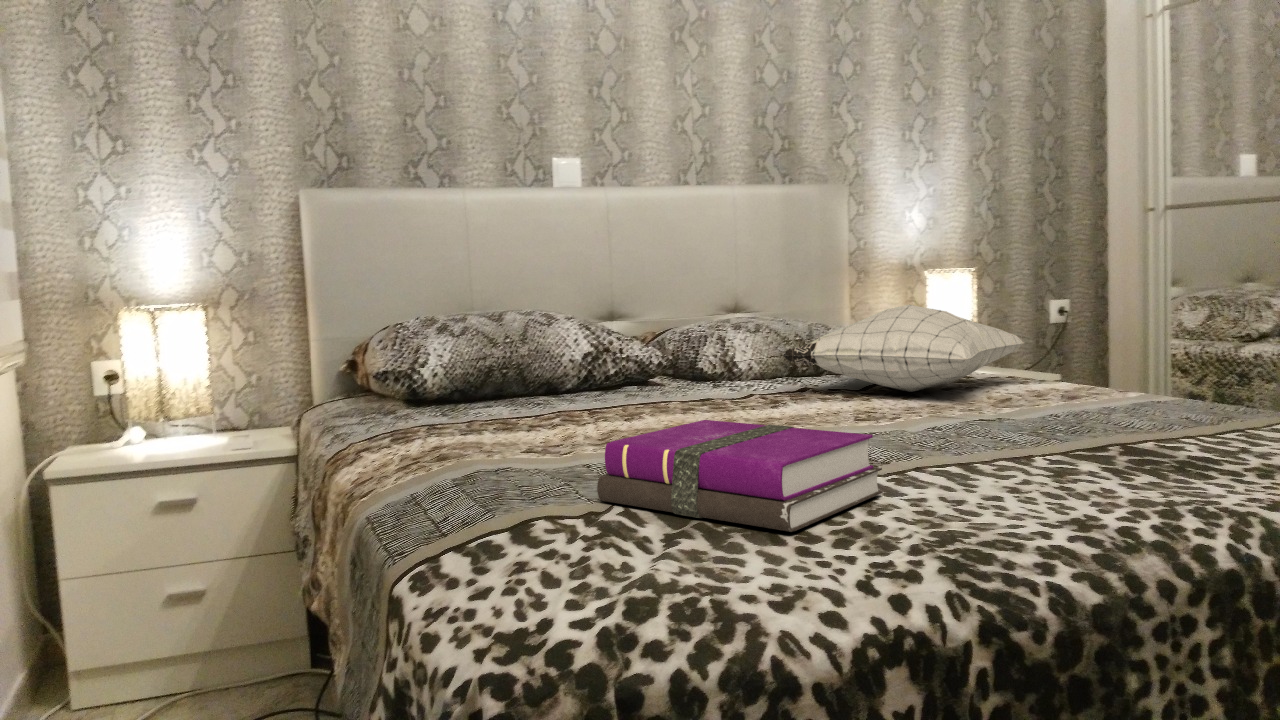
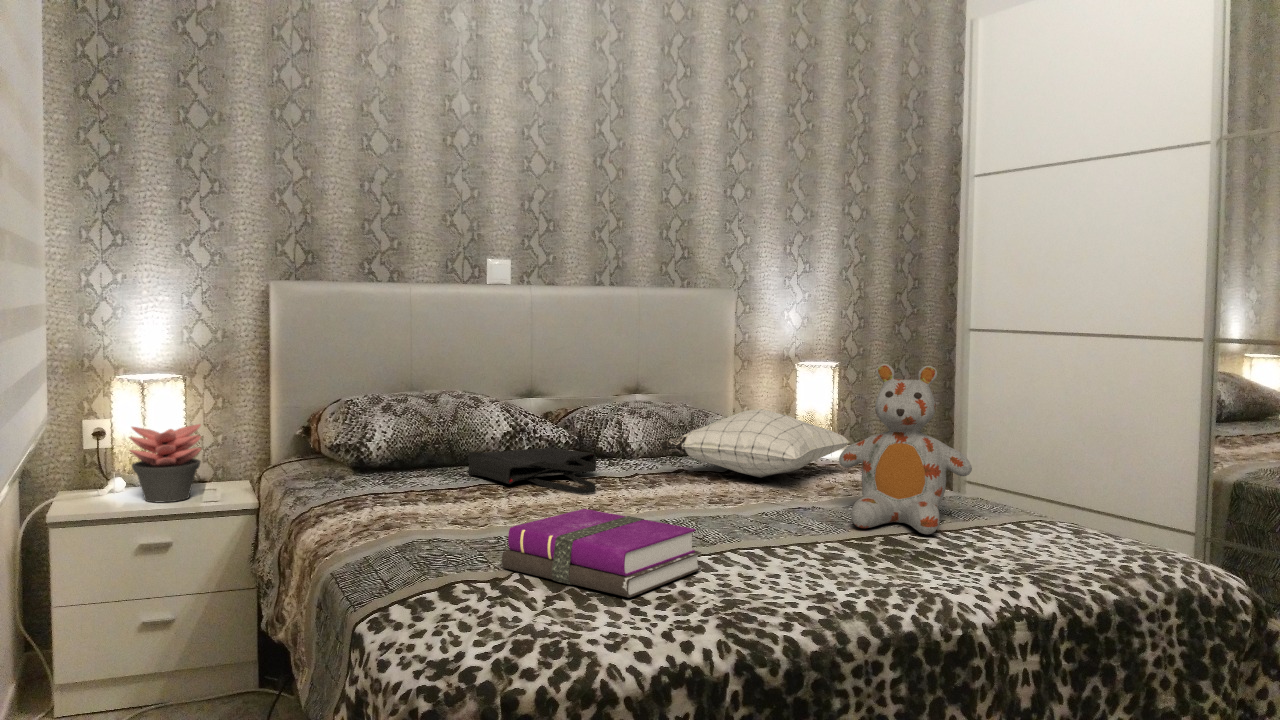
stuffed bear: none [1035,214,1232,441] -> present [839,364,972,534]
succulent plant: none [136,359,227,453] -> present [129,424,201,503]
tote bag: none [543,368,707,416] -> present [468,447,596,493]

